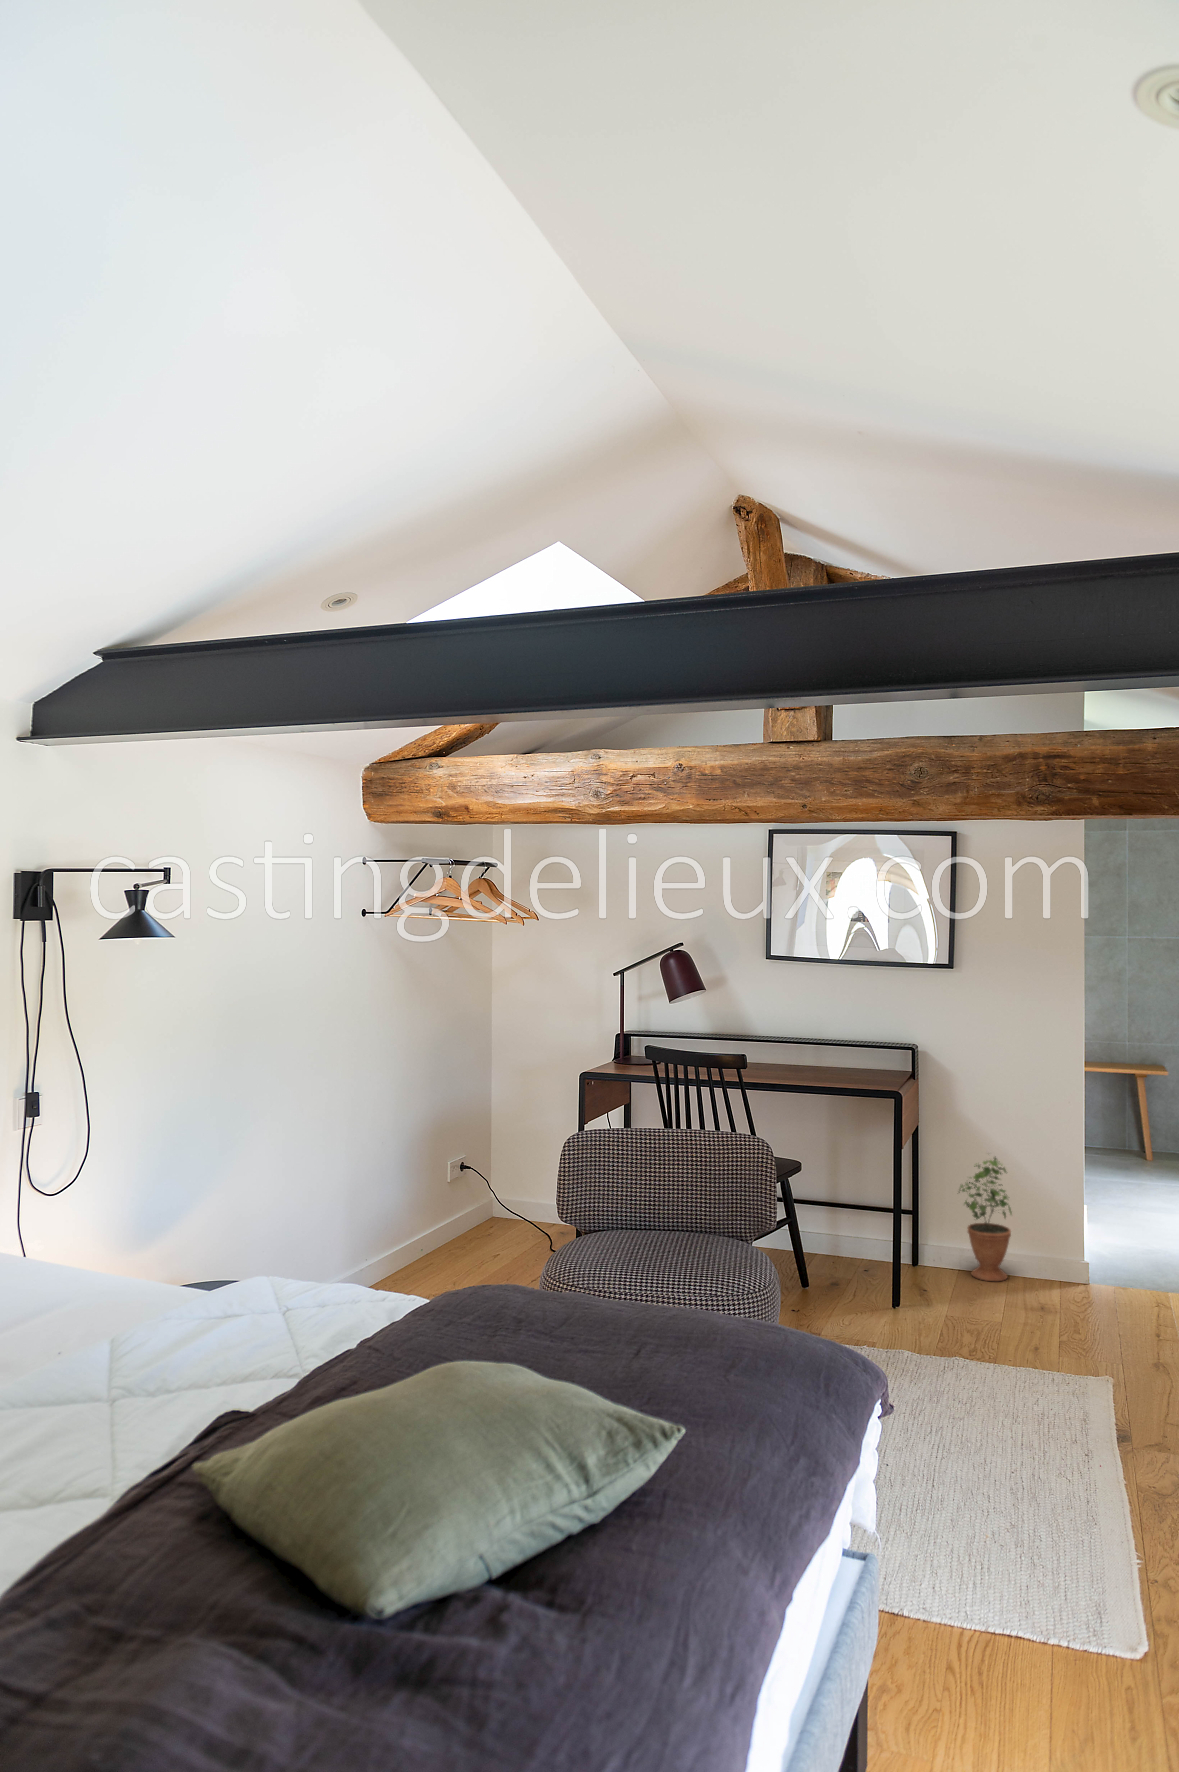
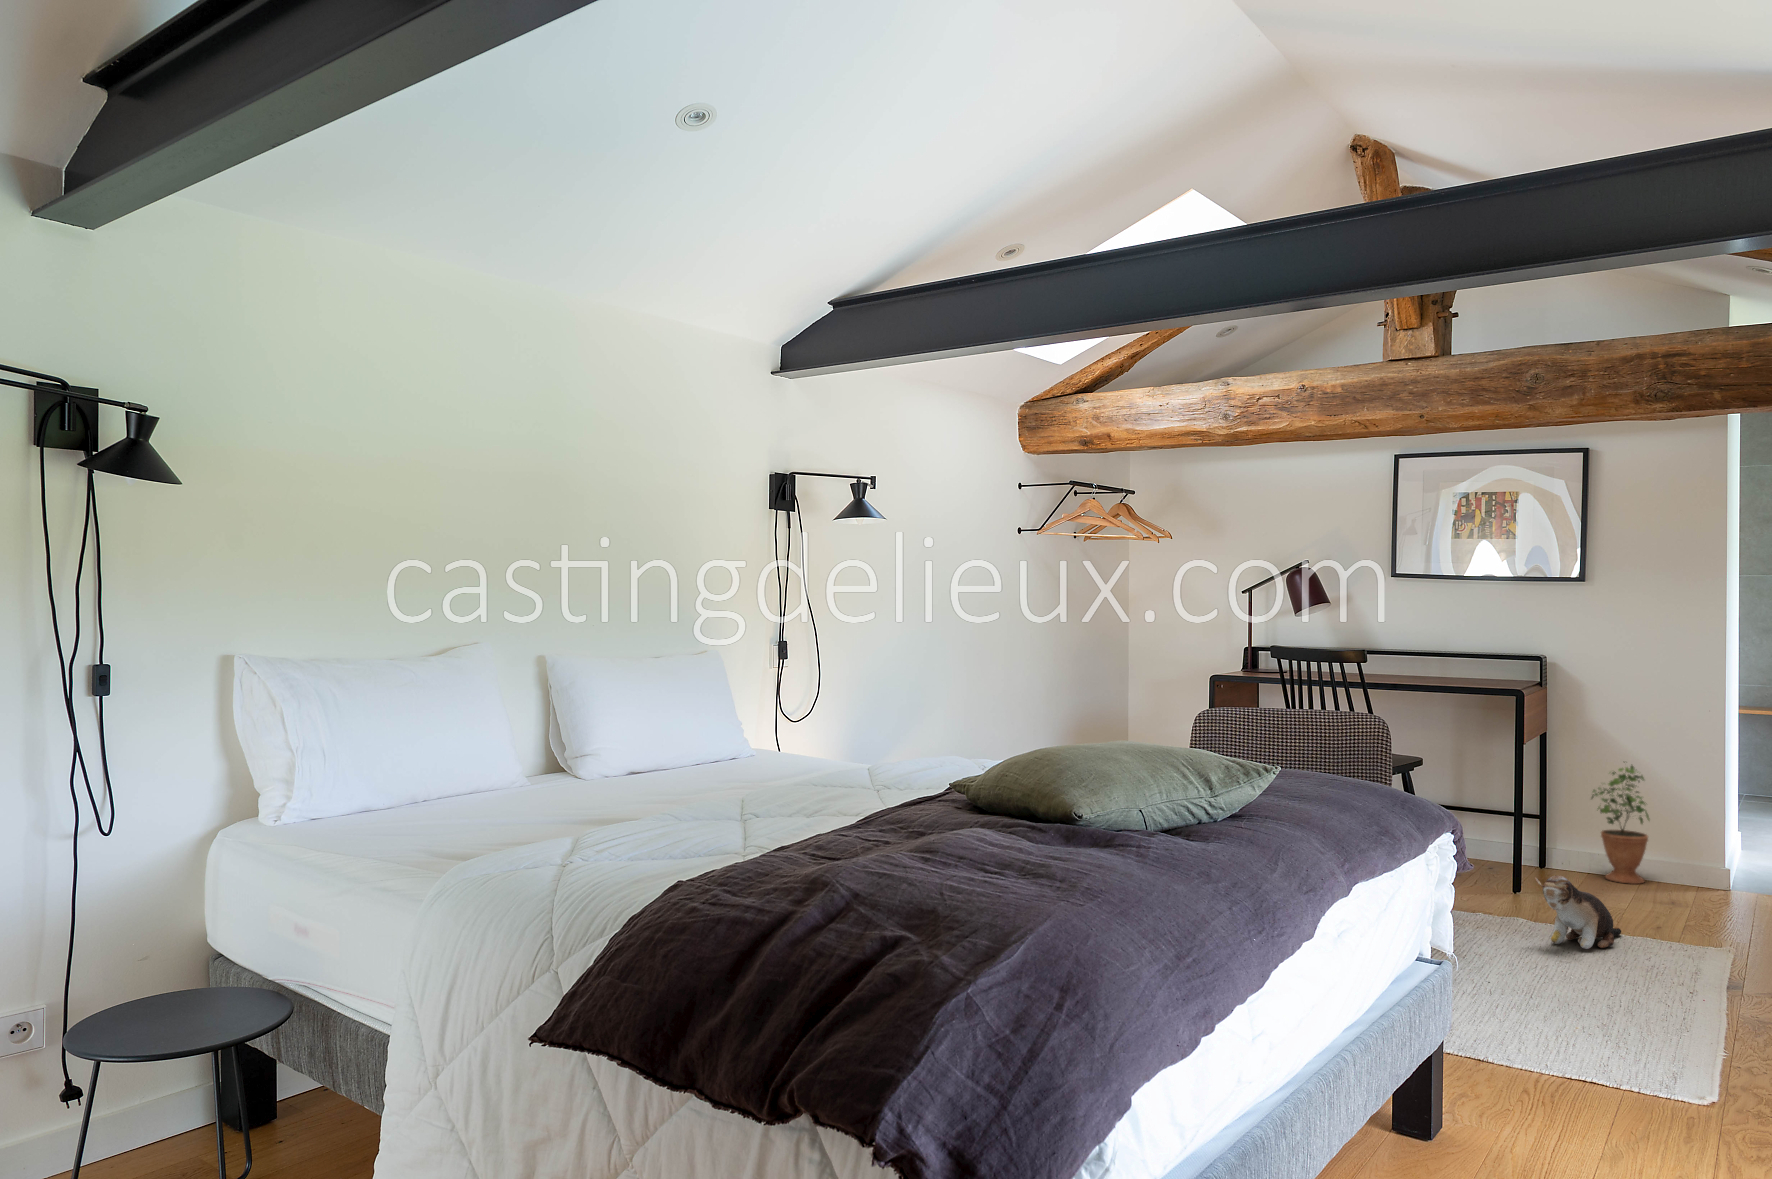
plush toy: none [924,1318,1003,1397] -> present [1535,876,1621,949]

